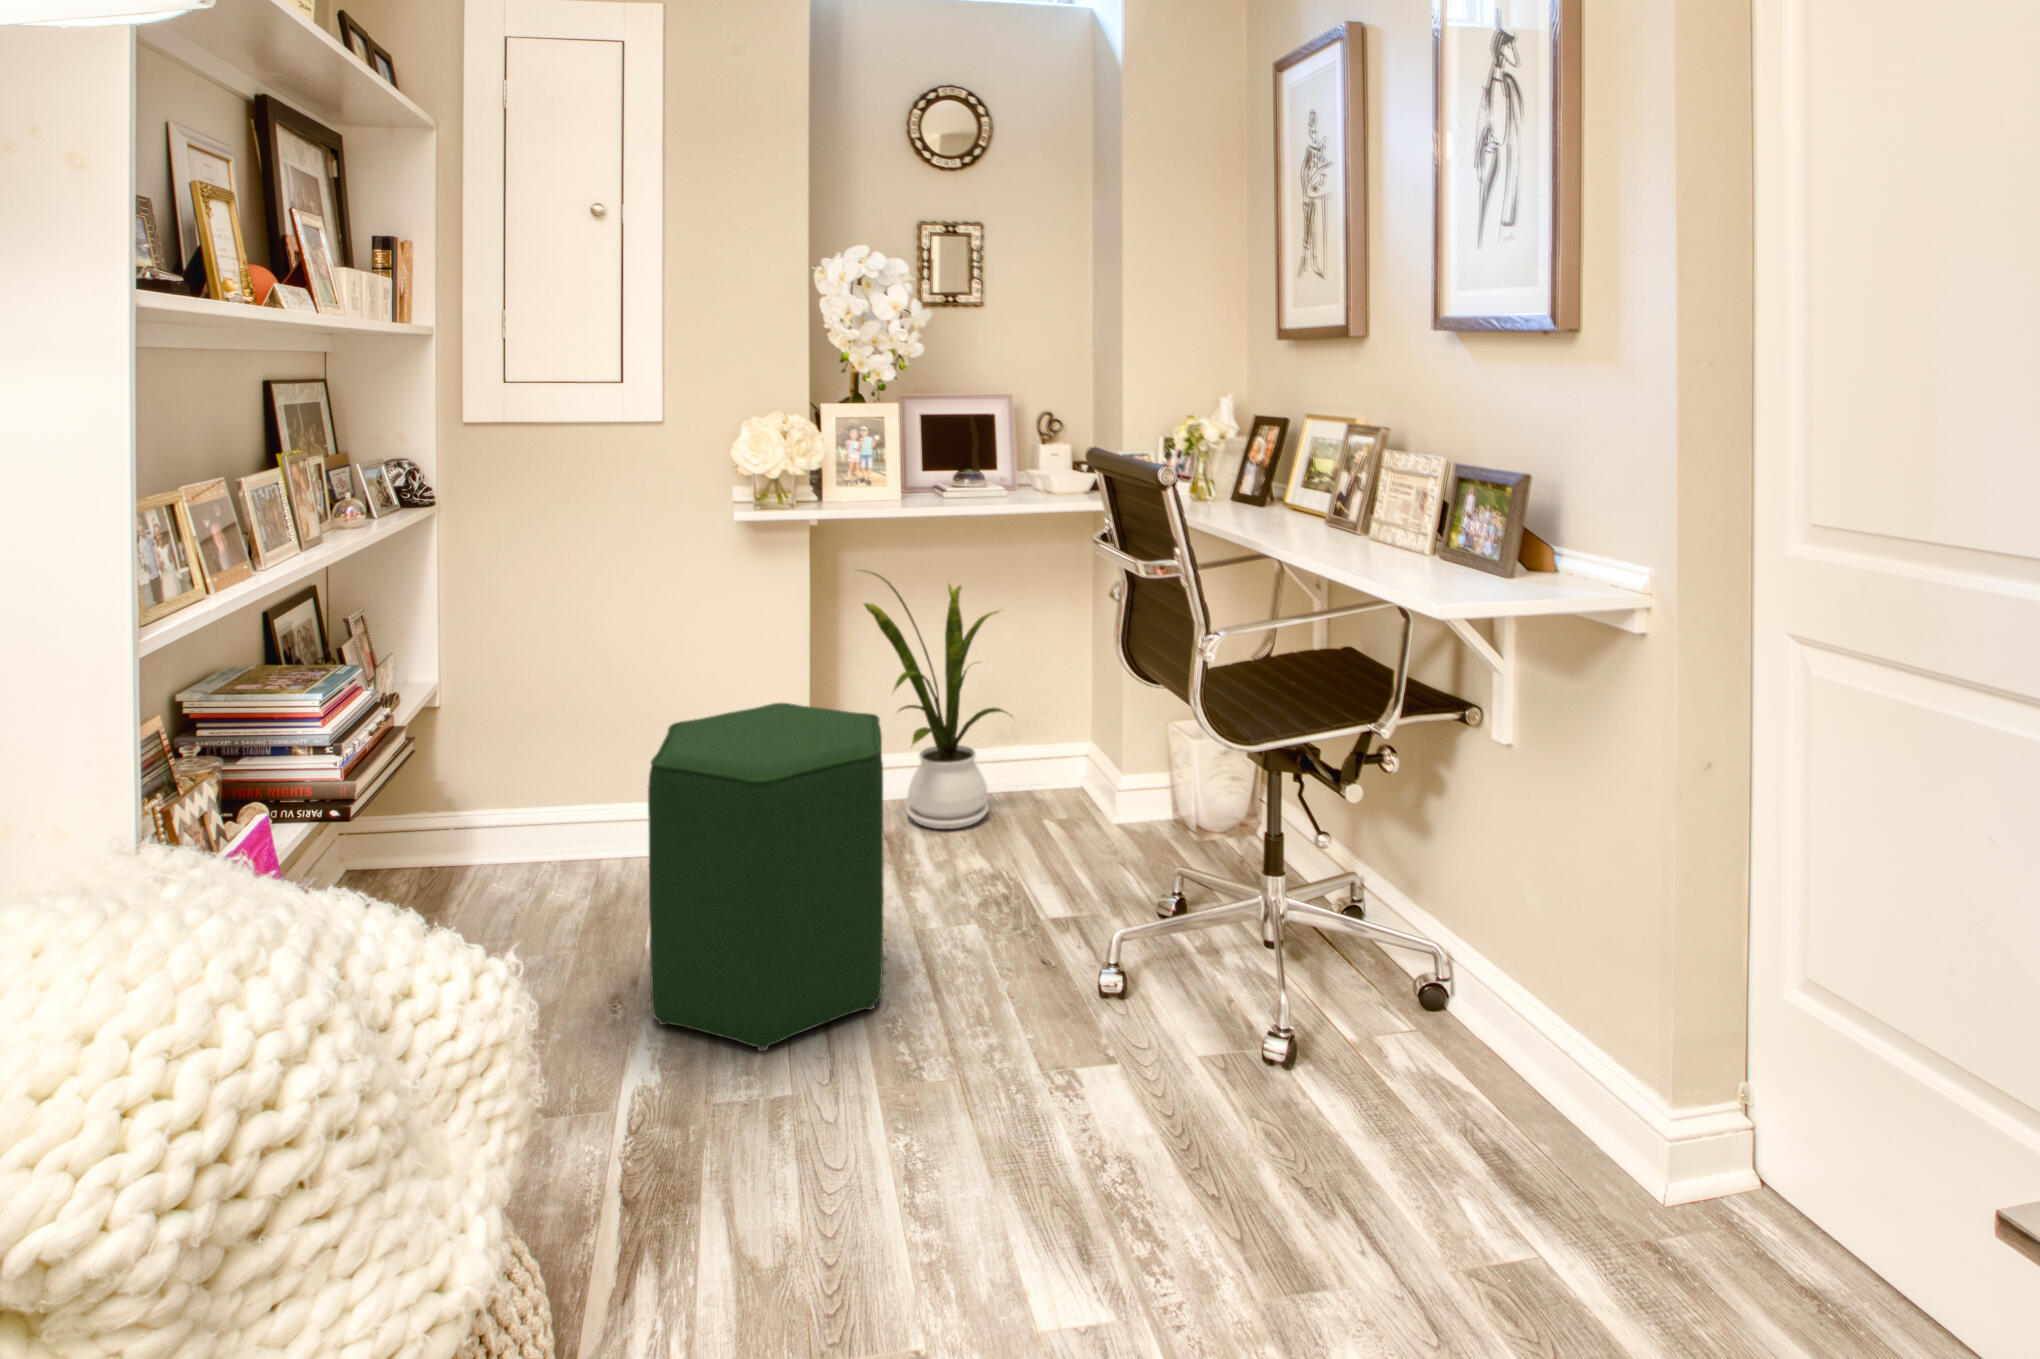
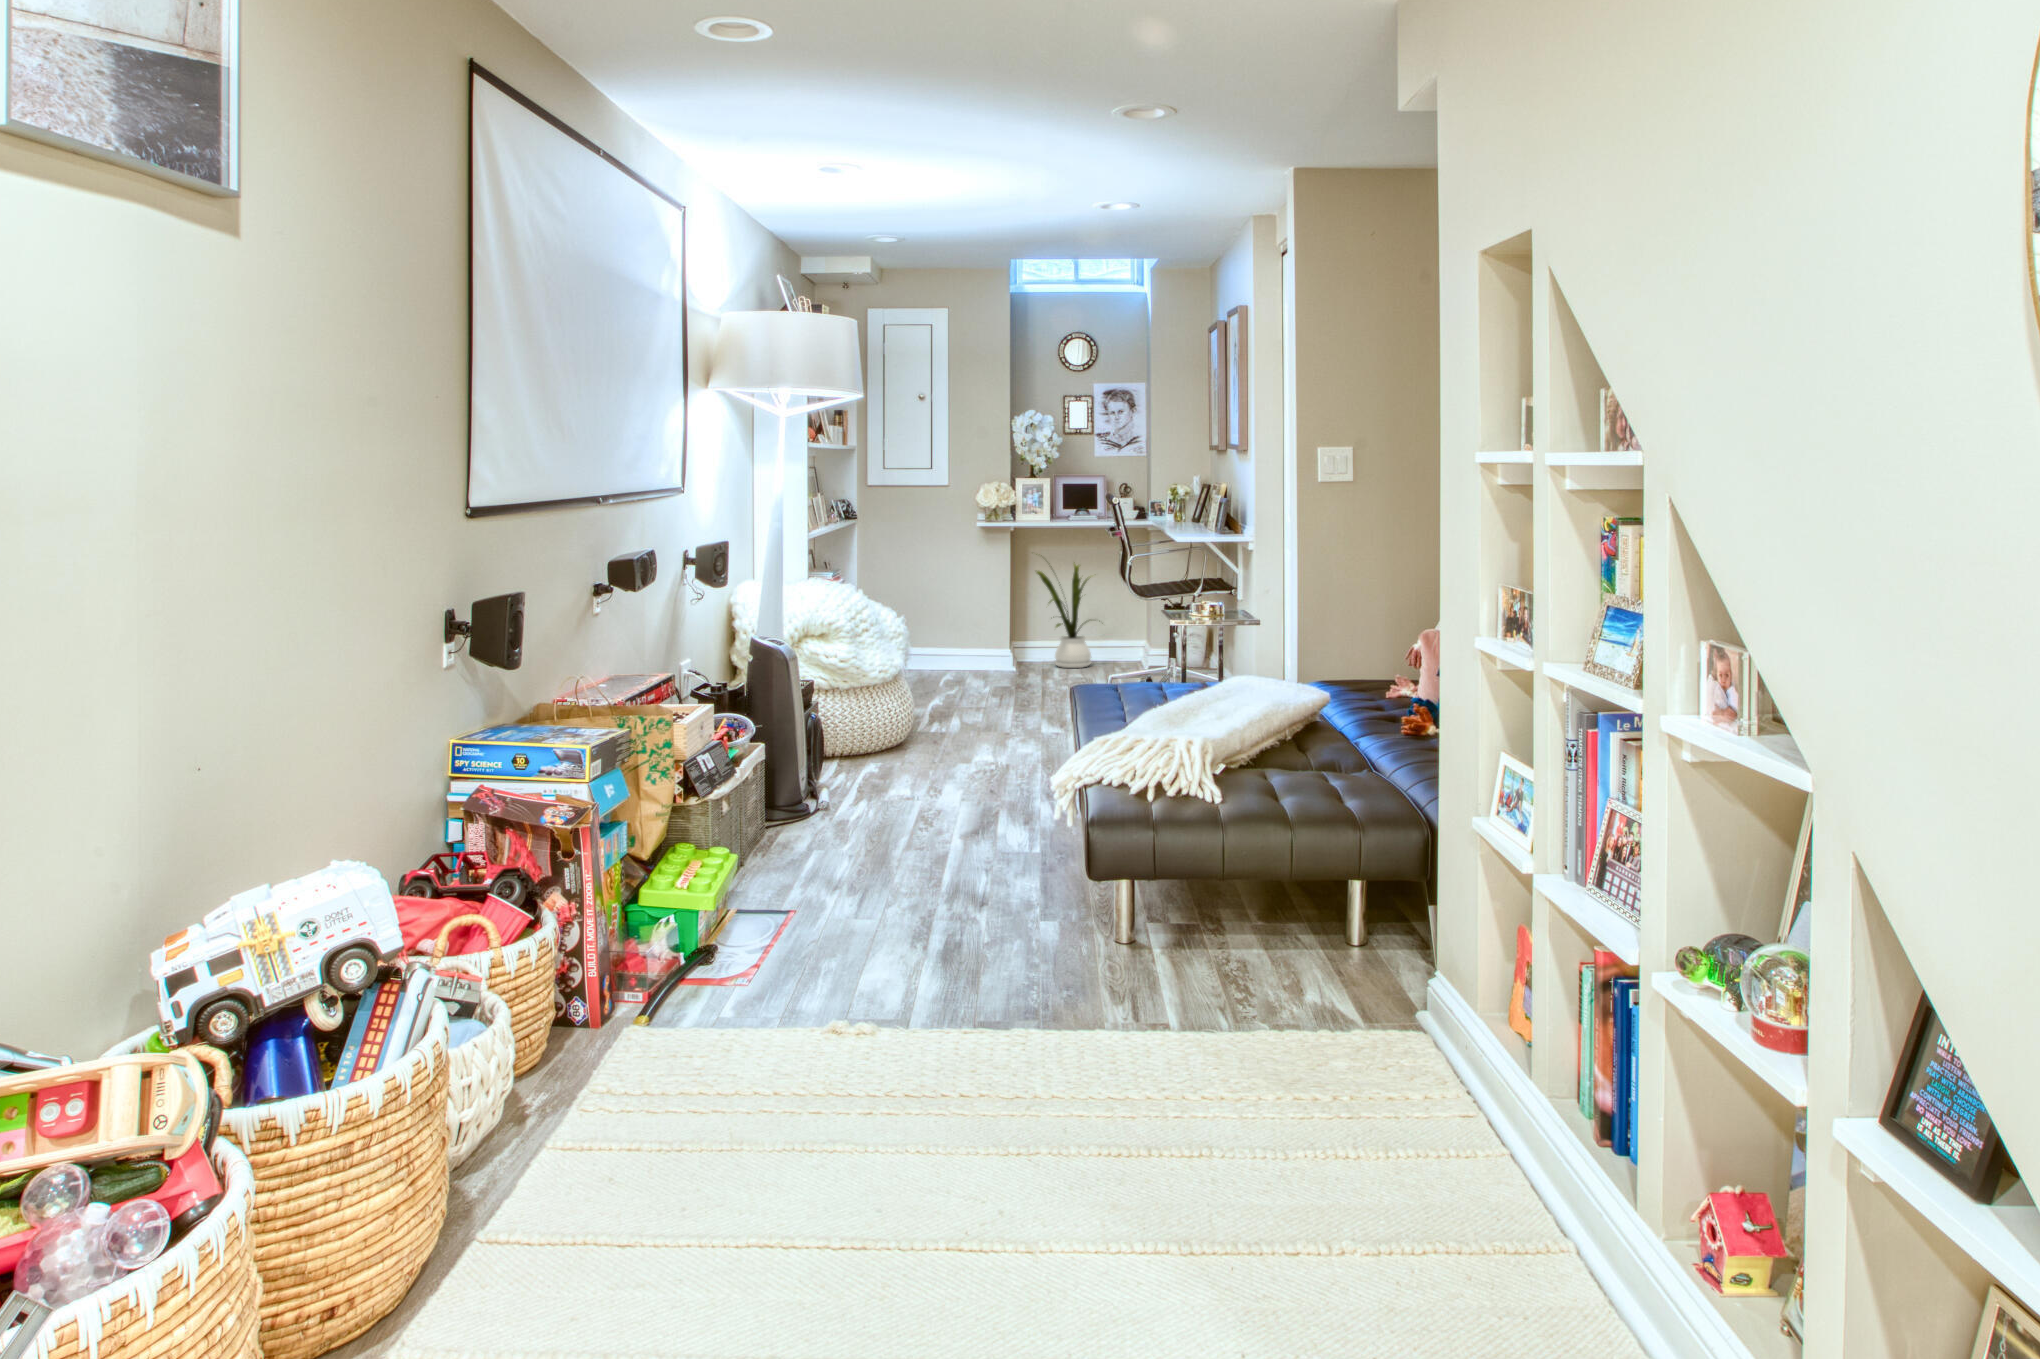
ottoman: present [648,703,884,1051] -> none [952,593,1036,696]

